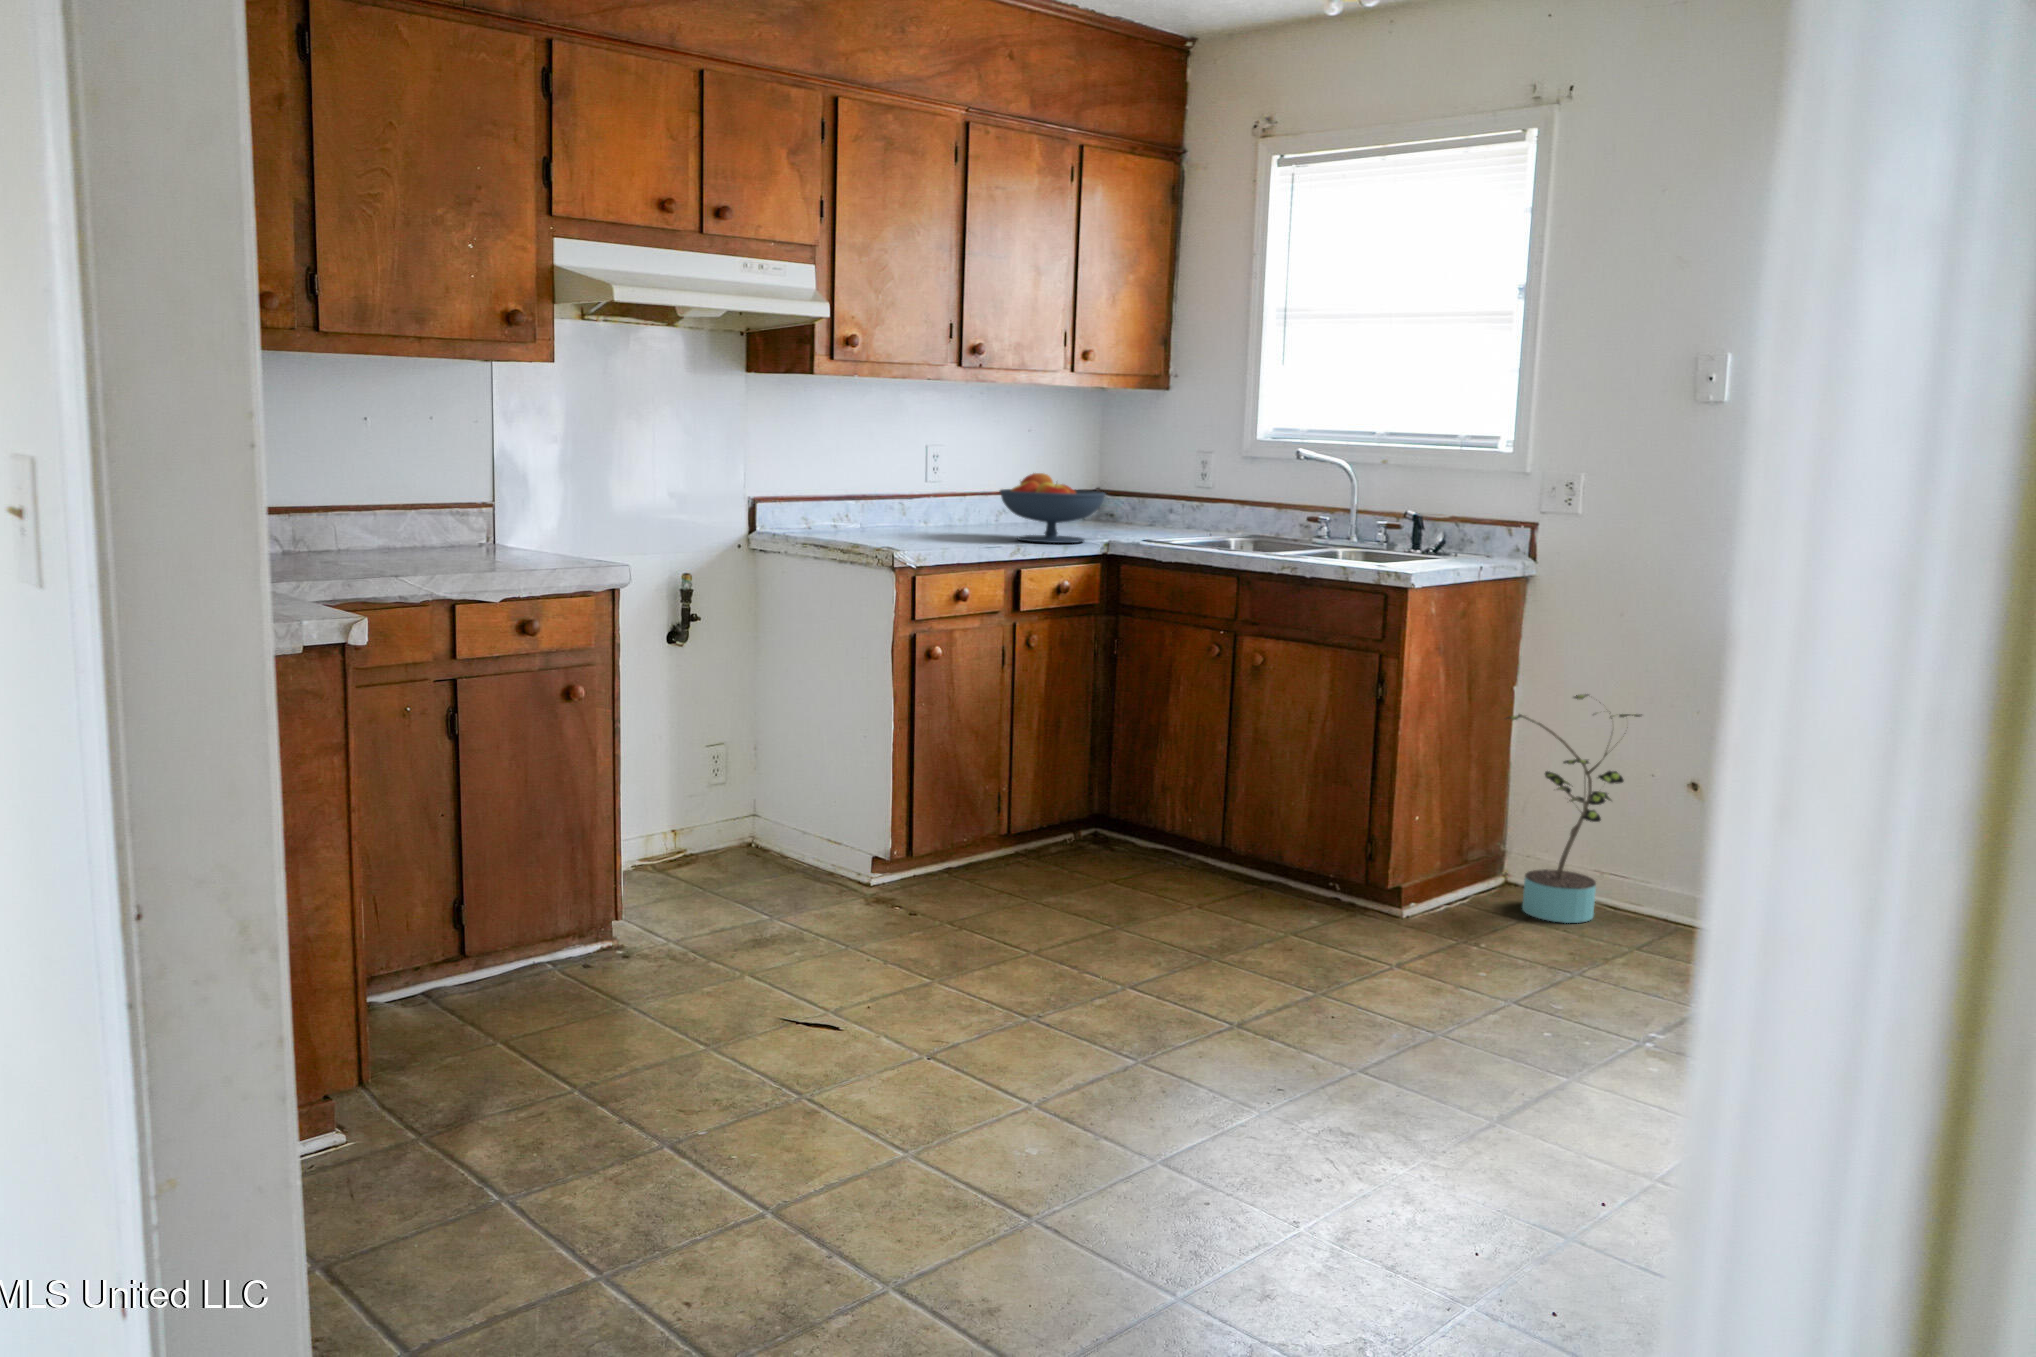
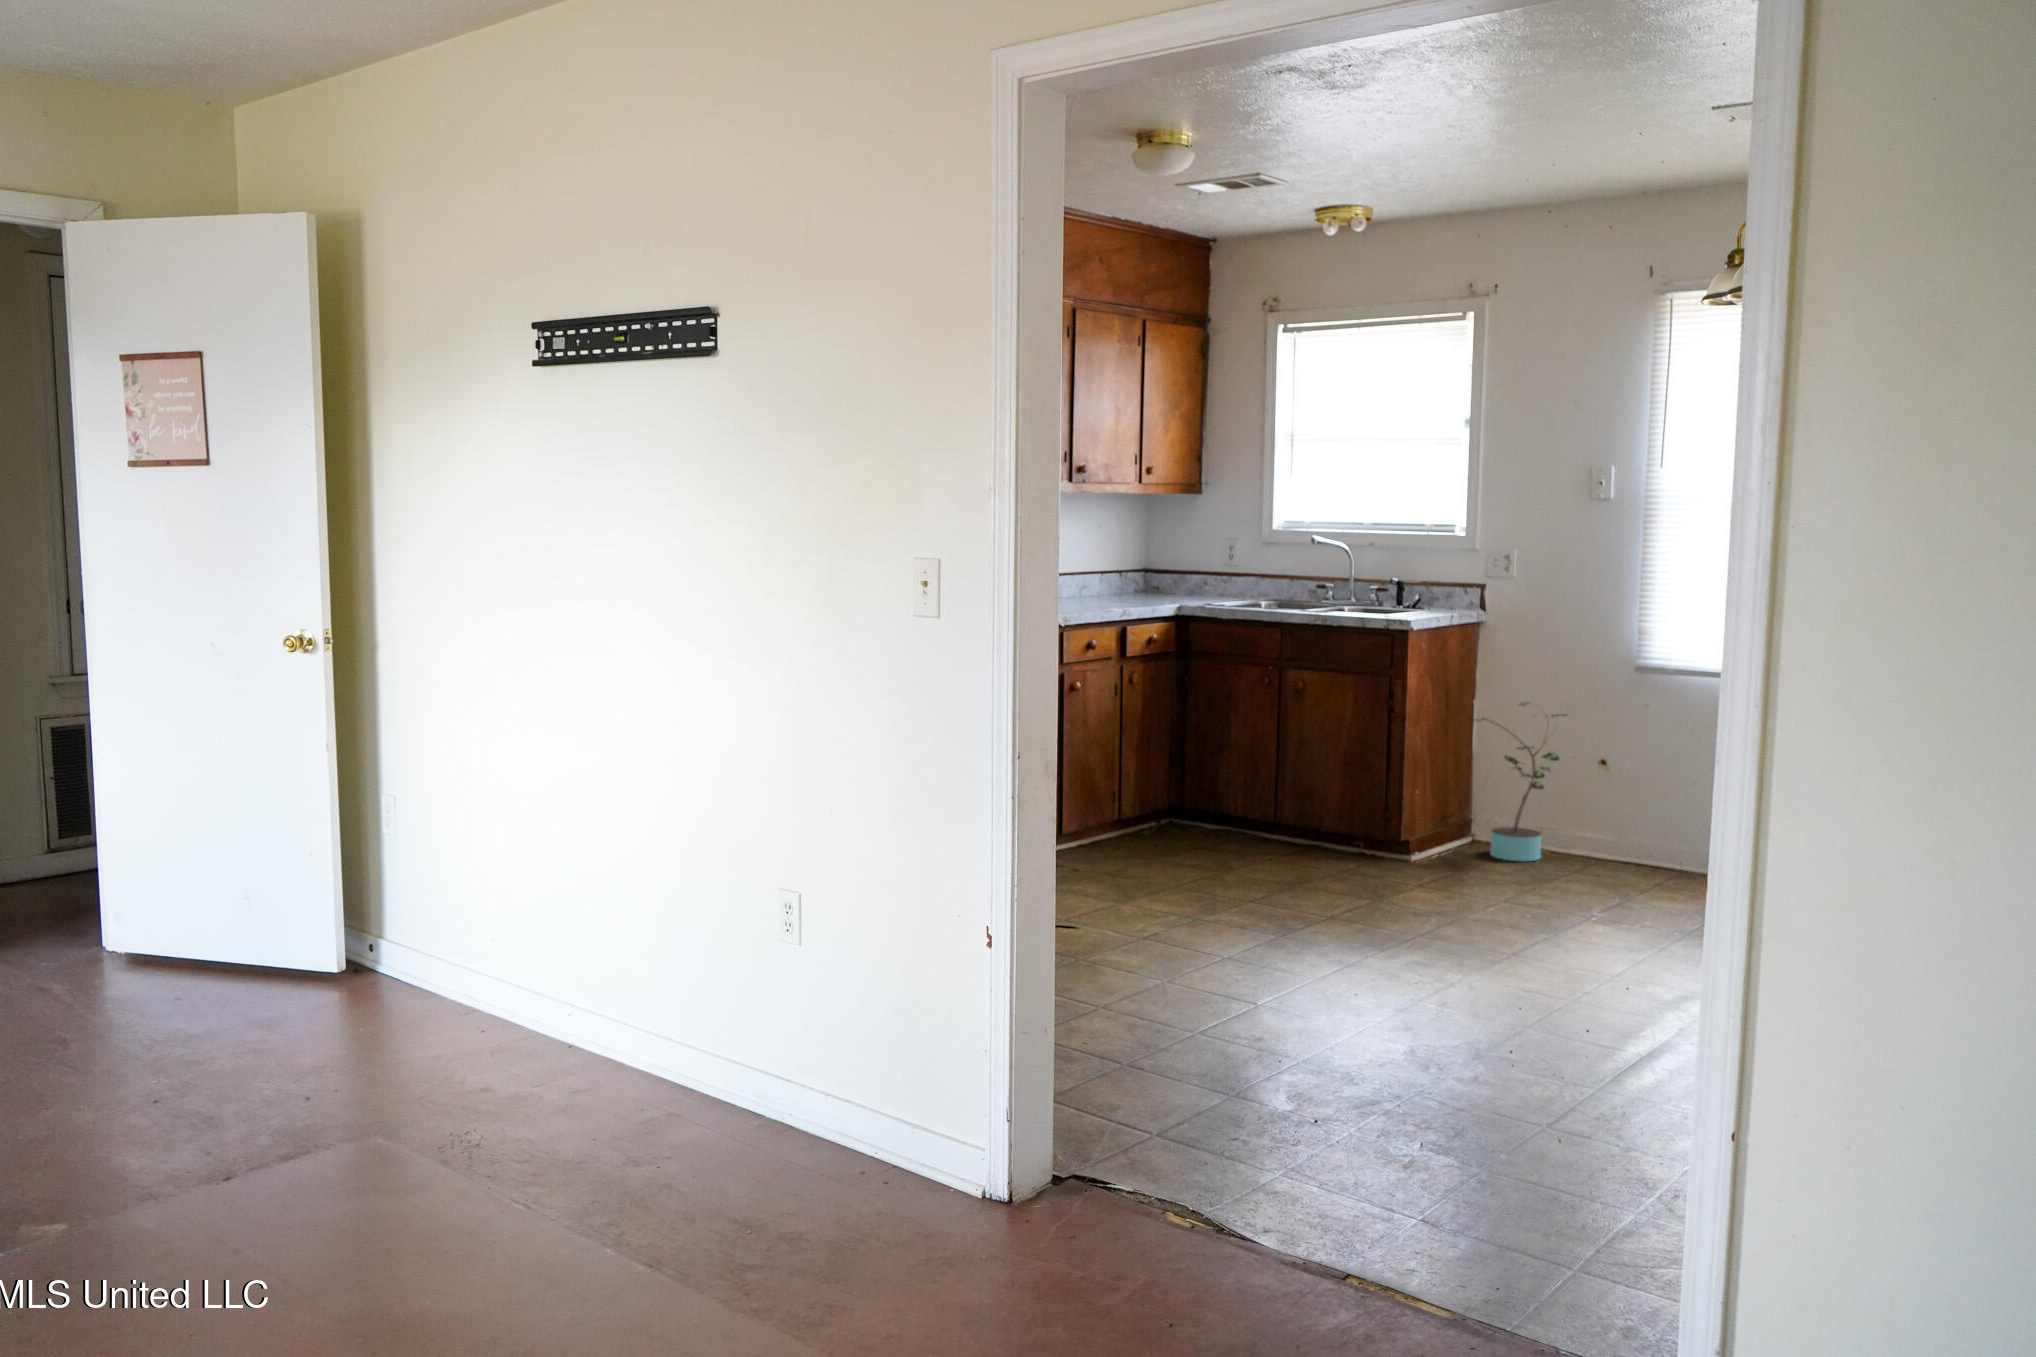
fruit bowl: present [1000,473,1105,543] -> none [1101,557,1179,607]

